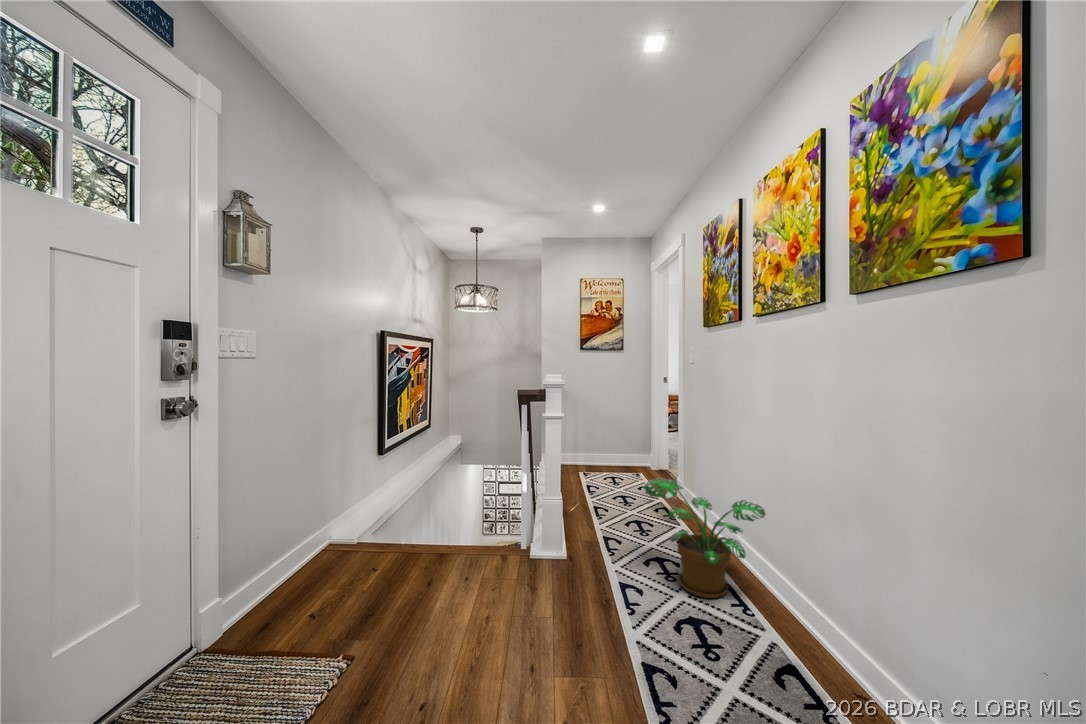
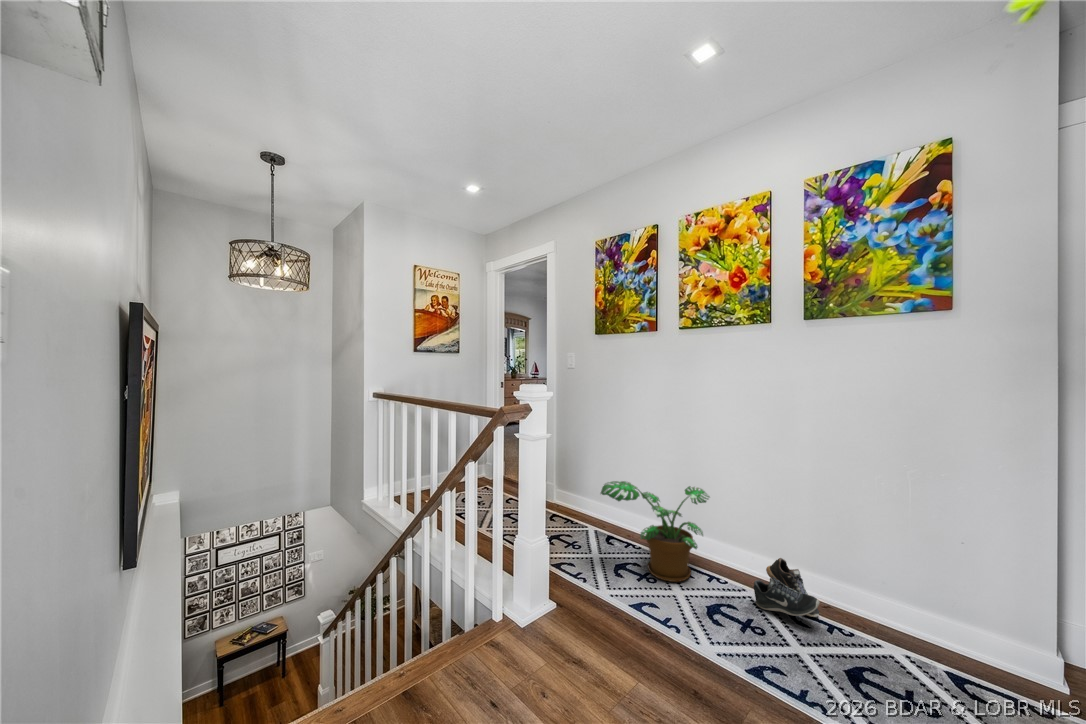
shoe: none [756,609,836,694] -> present [754,558,820,617]

